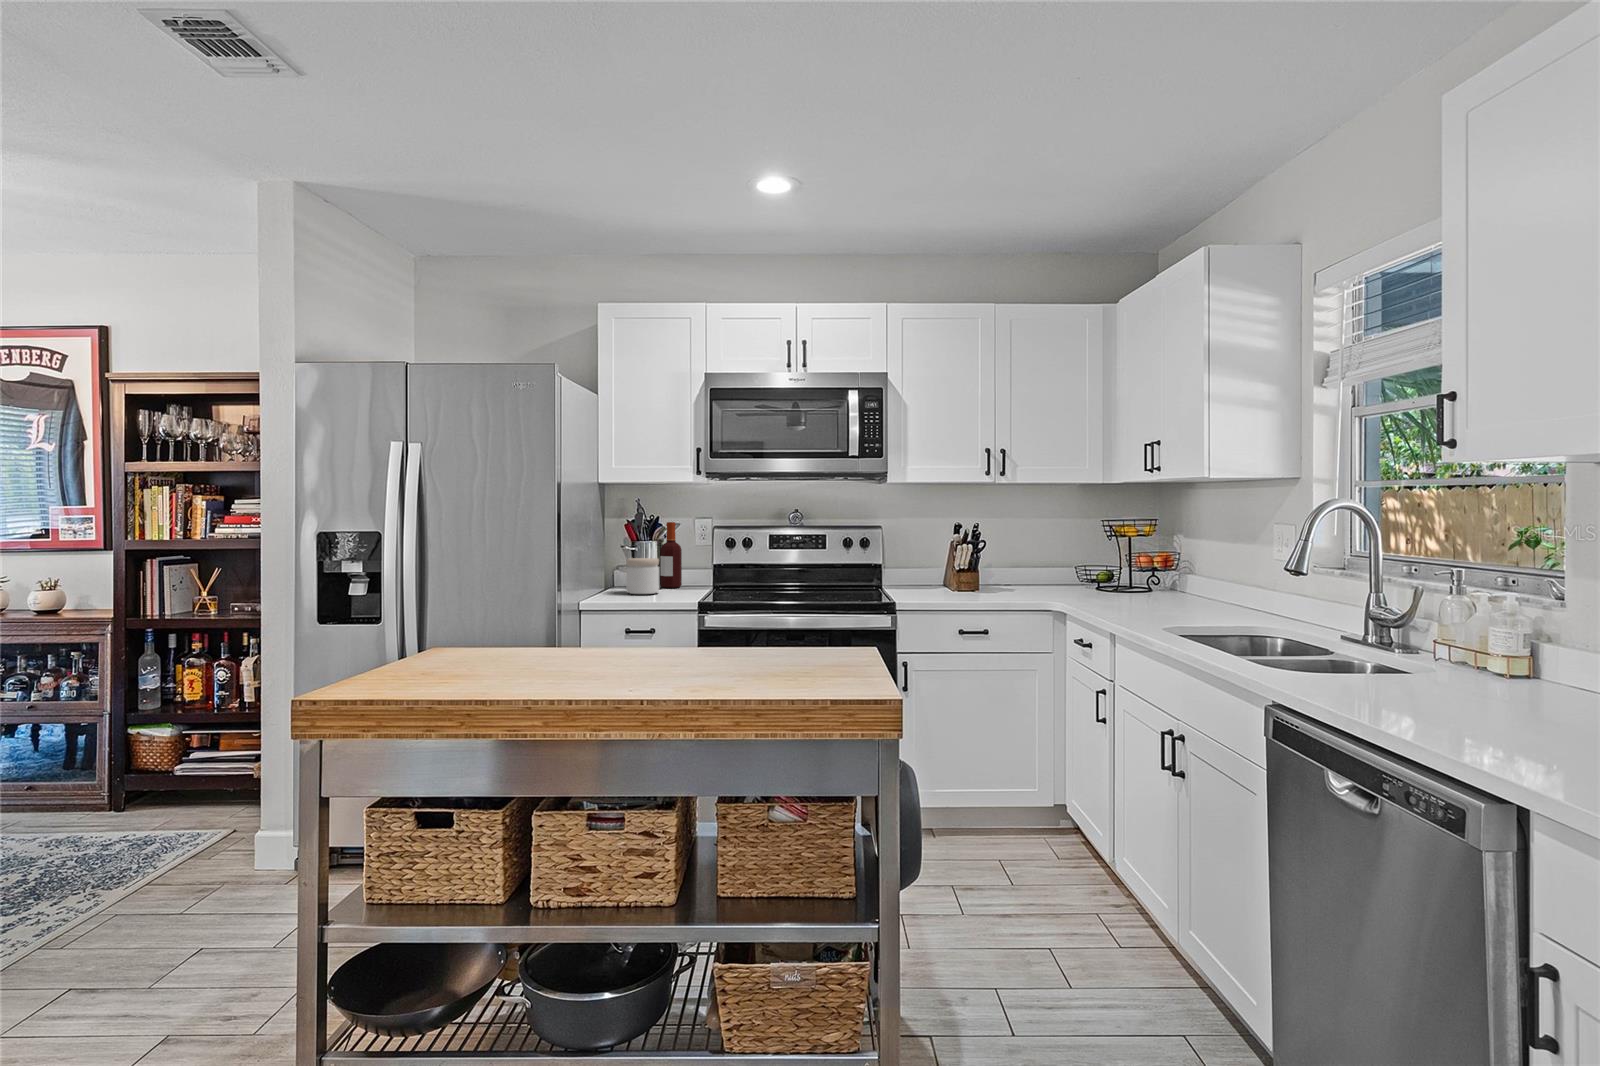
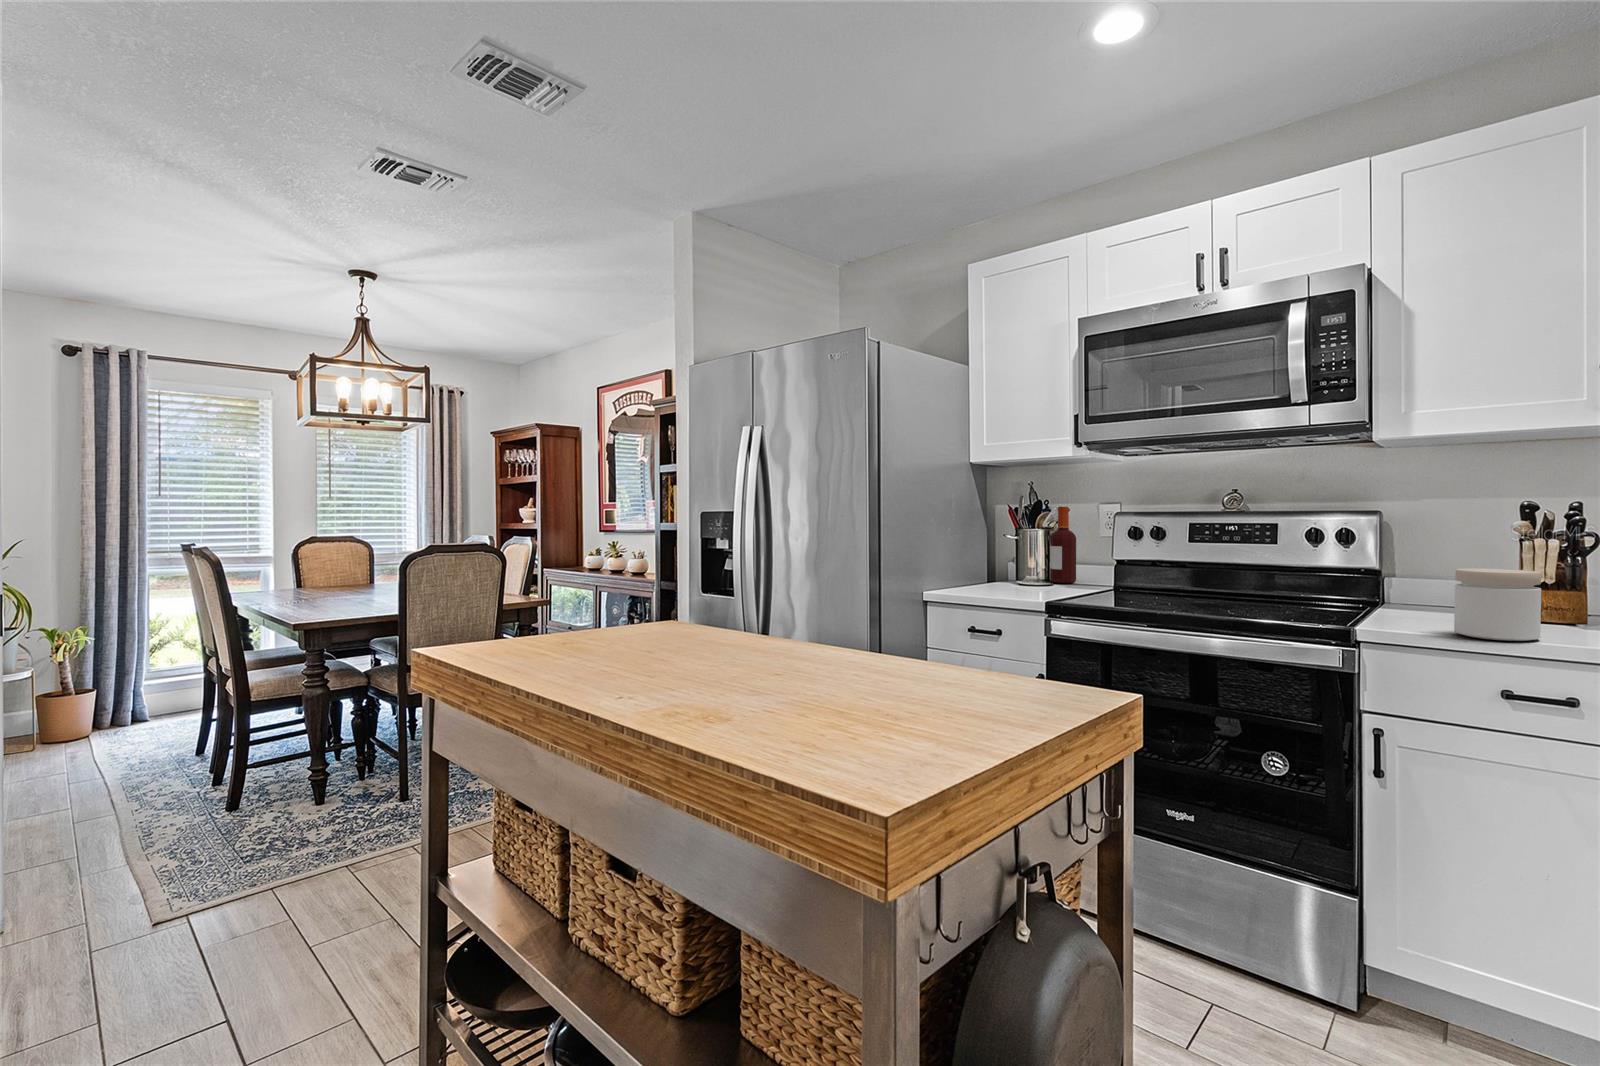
jar: present [626,558,659,594] -> present [1454,568,1541,641]

